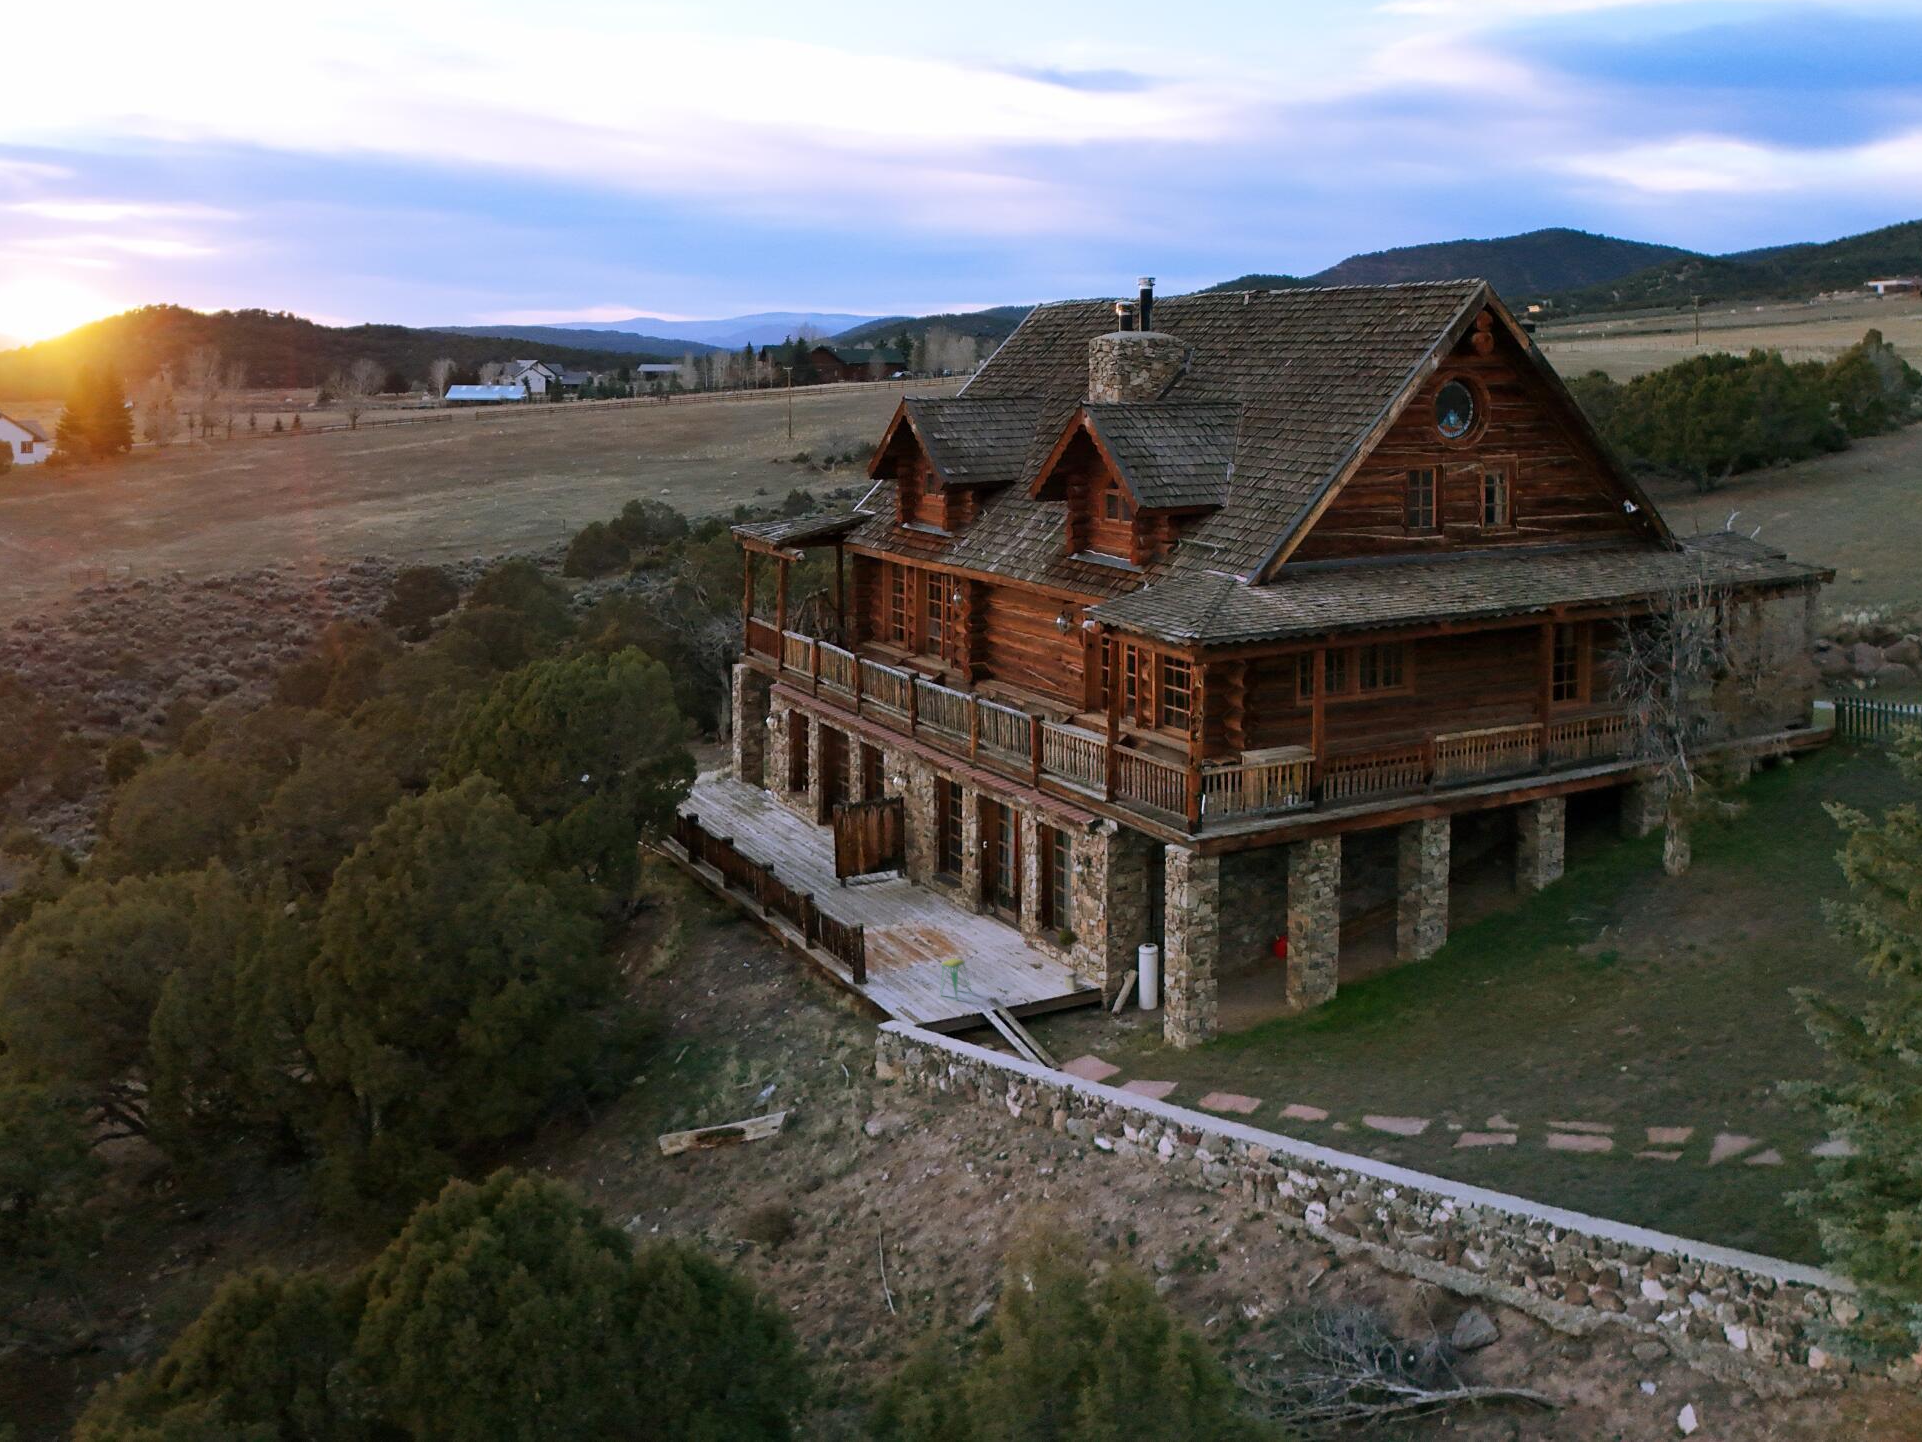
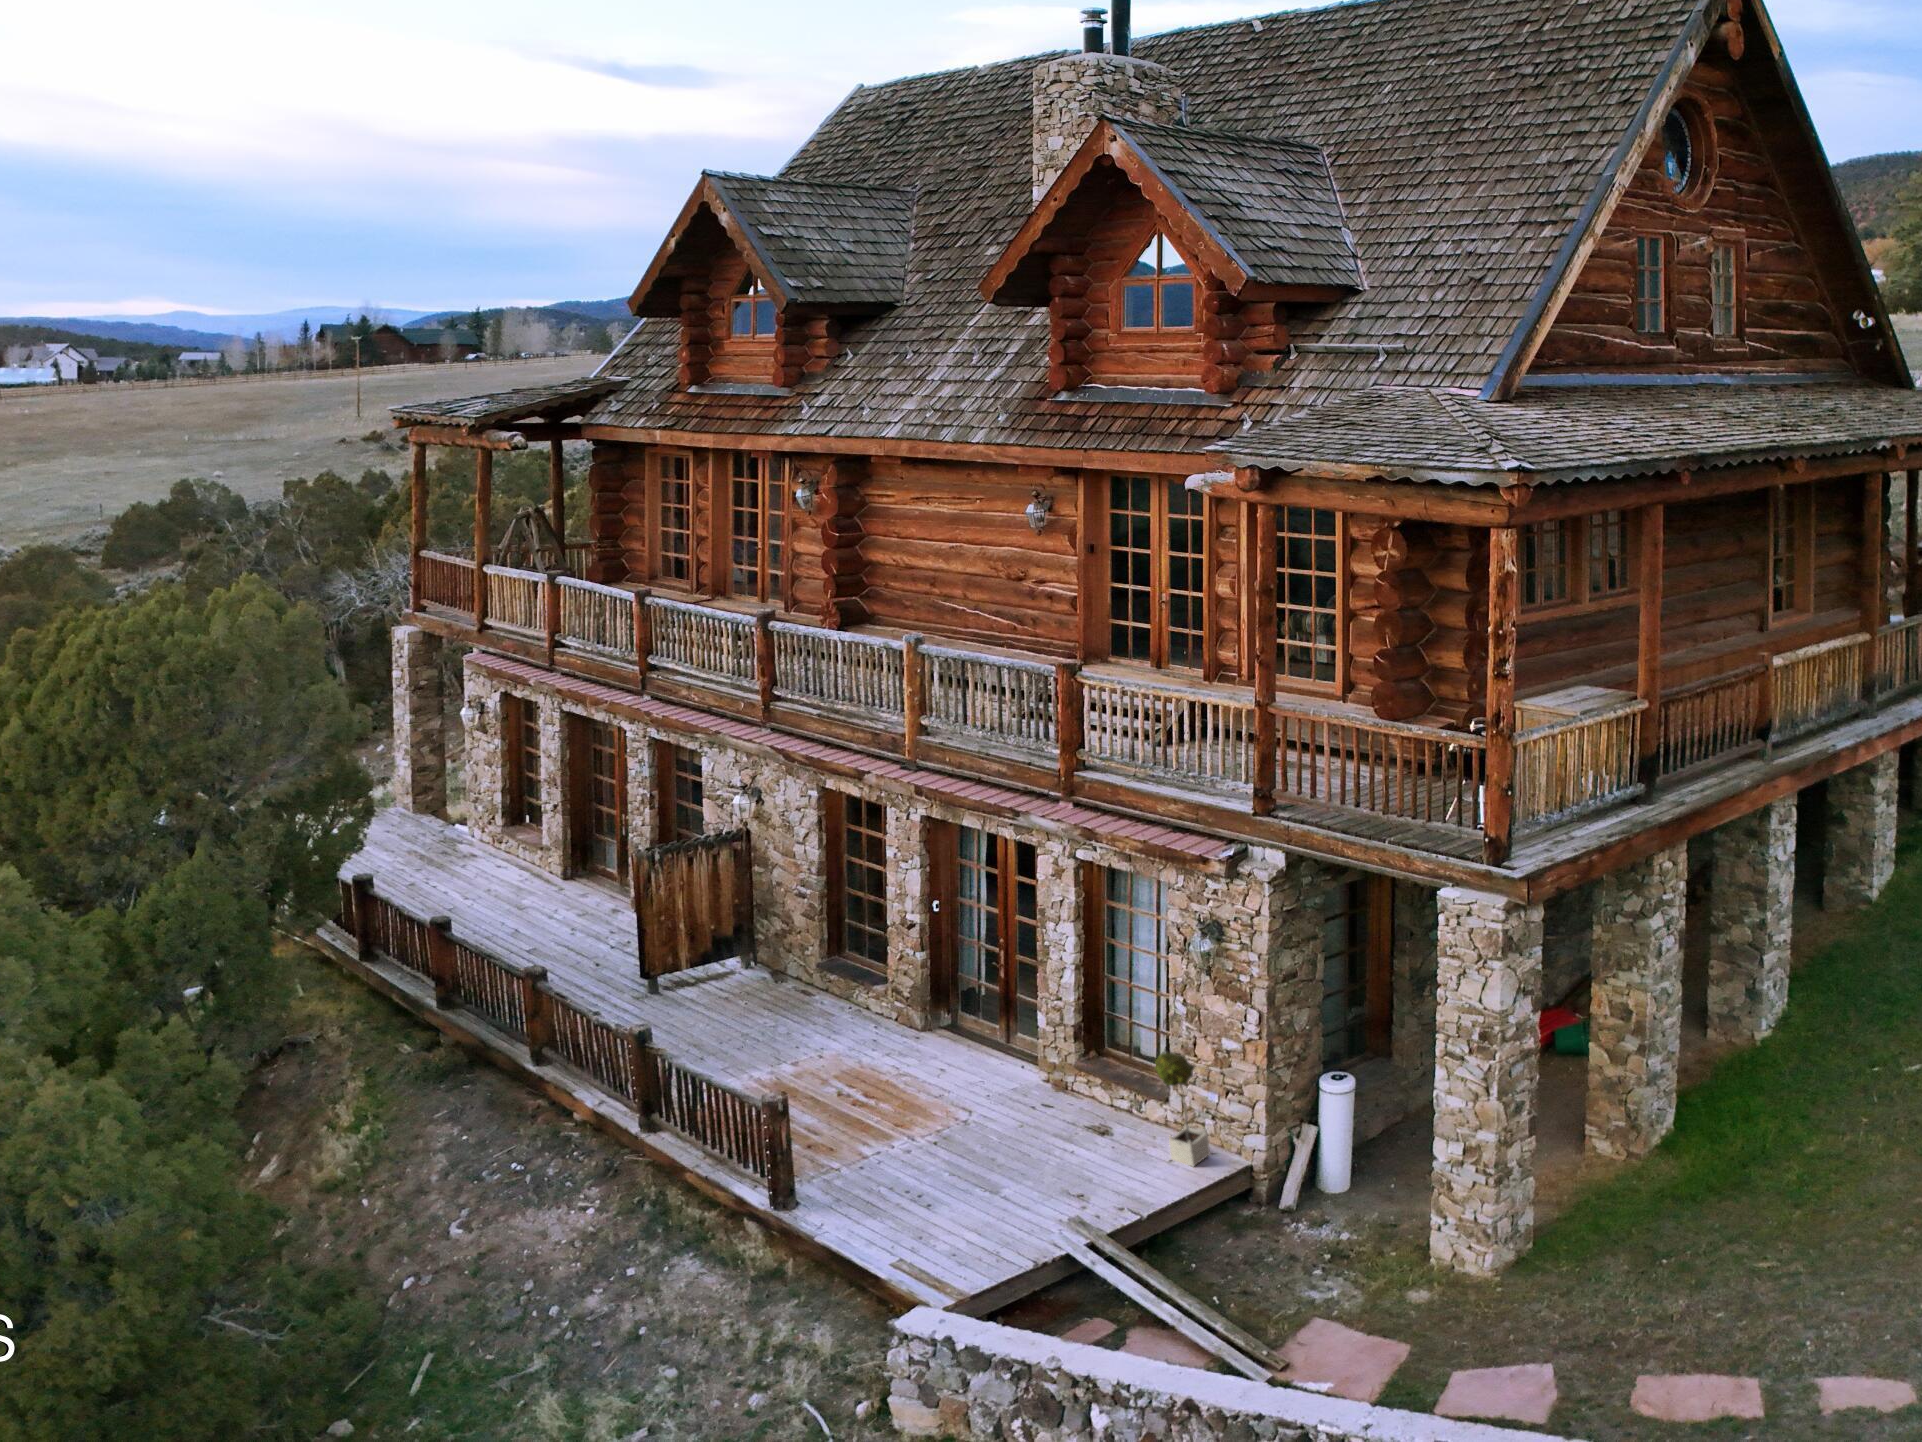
stool: present [941,959,971,998] -> none [960,1147,1017,1232]

